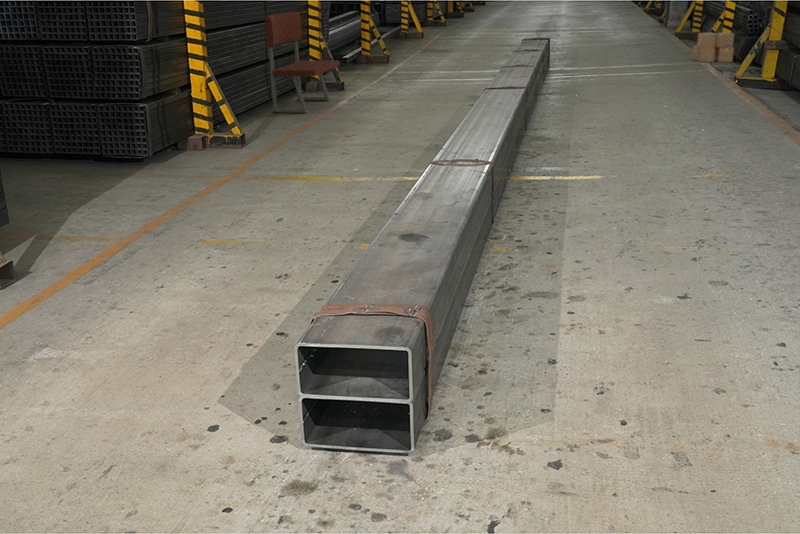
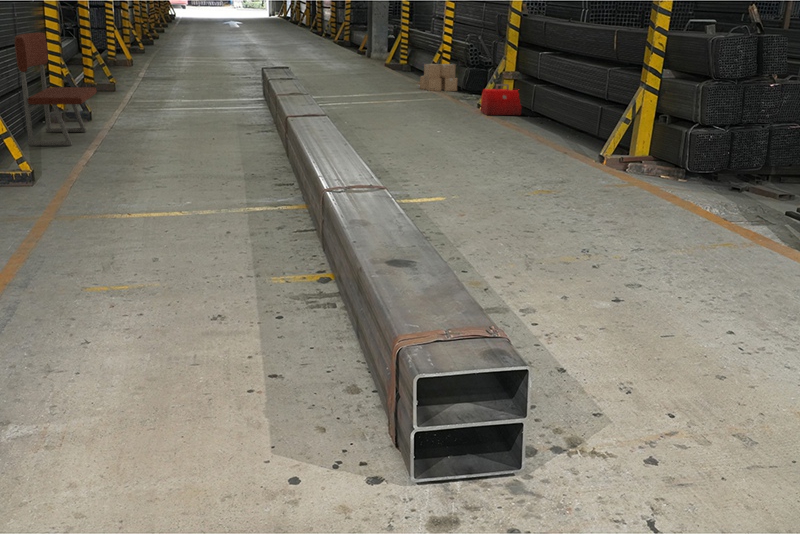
toolbox: none [737,56,786,90] -> present [481,84,522,115]

